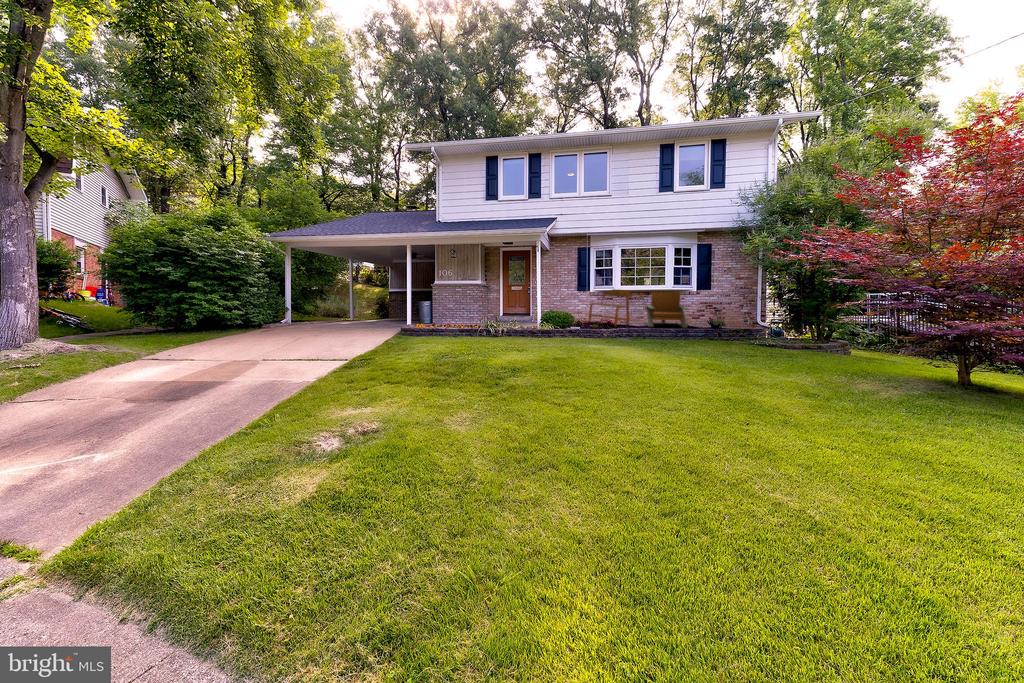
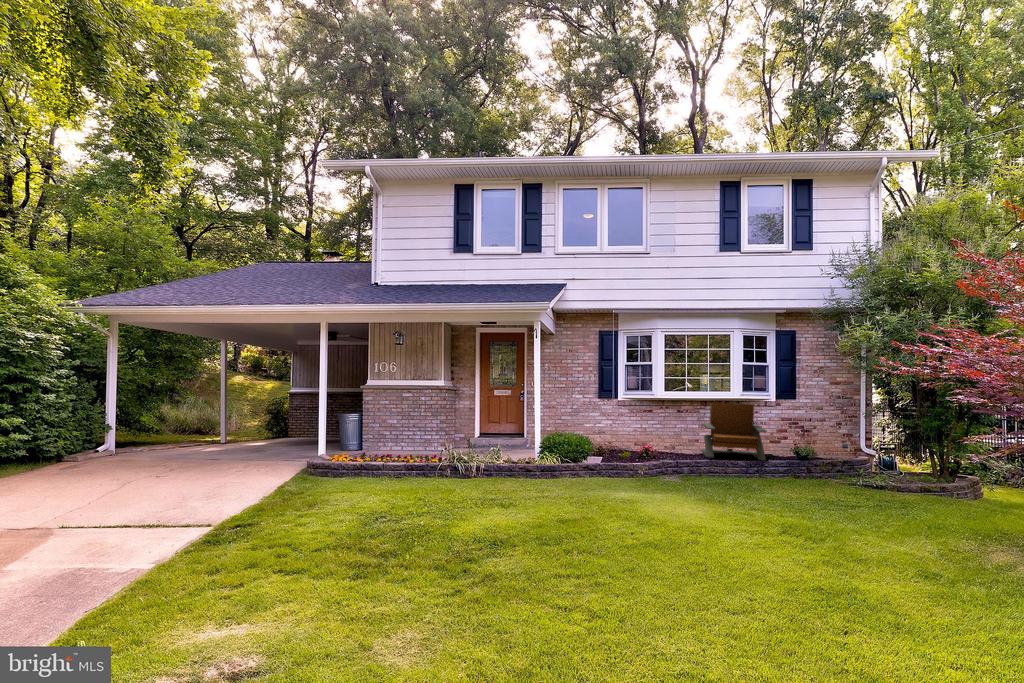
bench: present [589,289,630,326] -> none [613,394,677,456]

